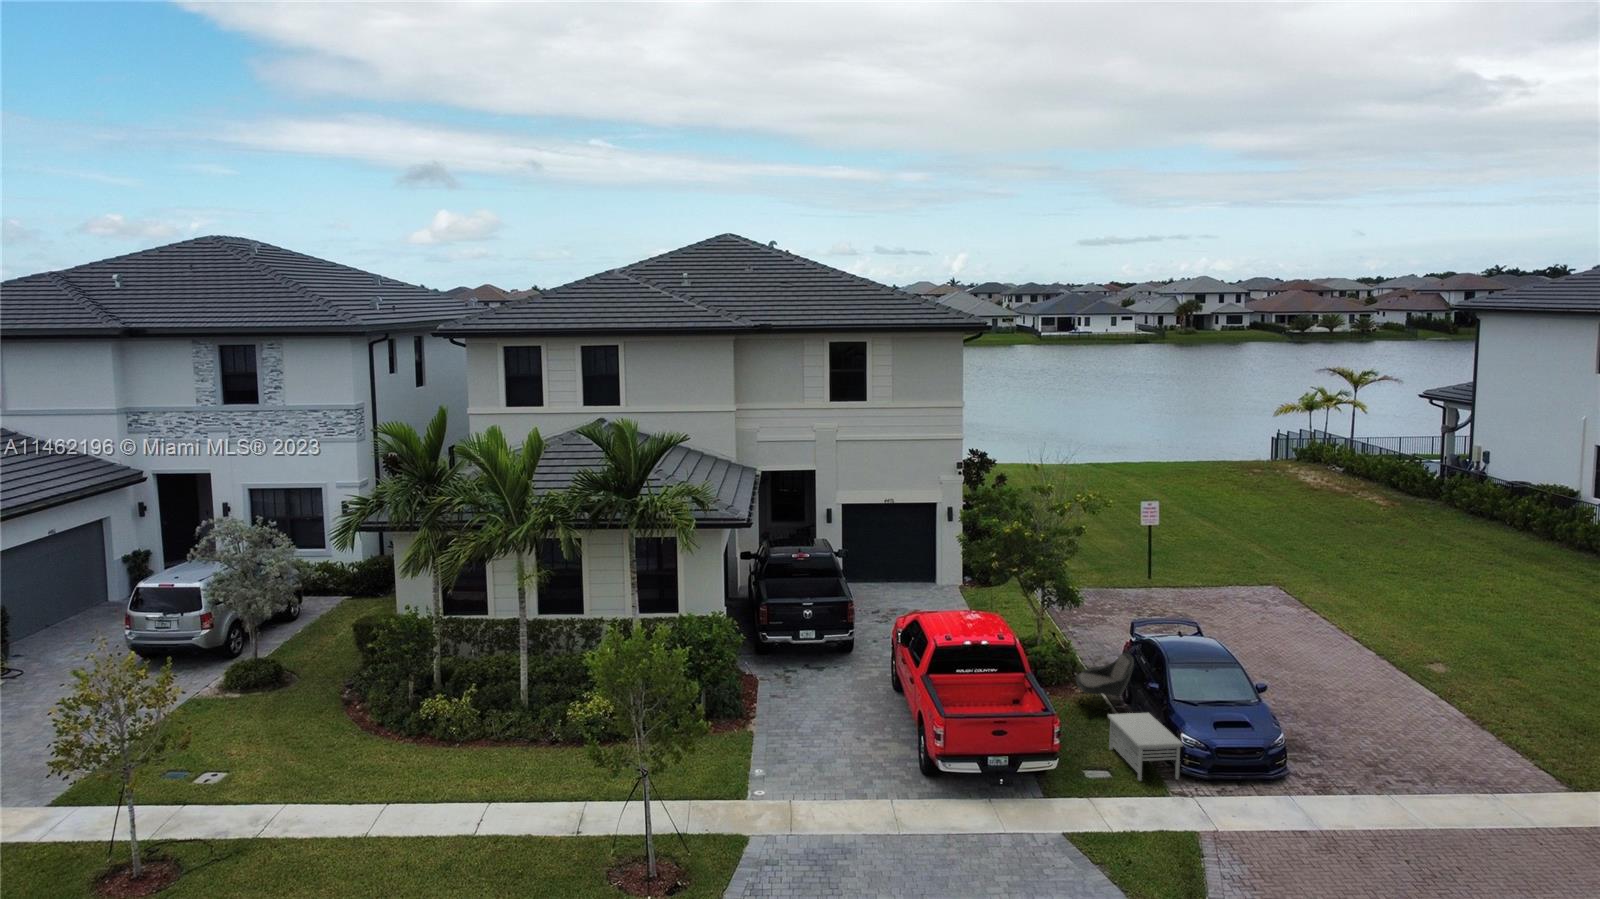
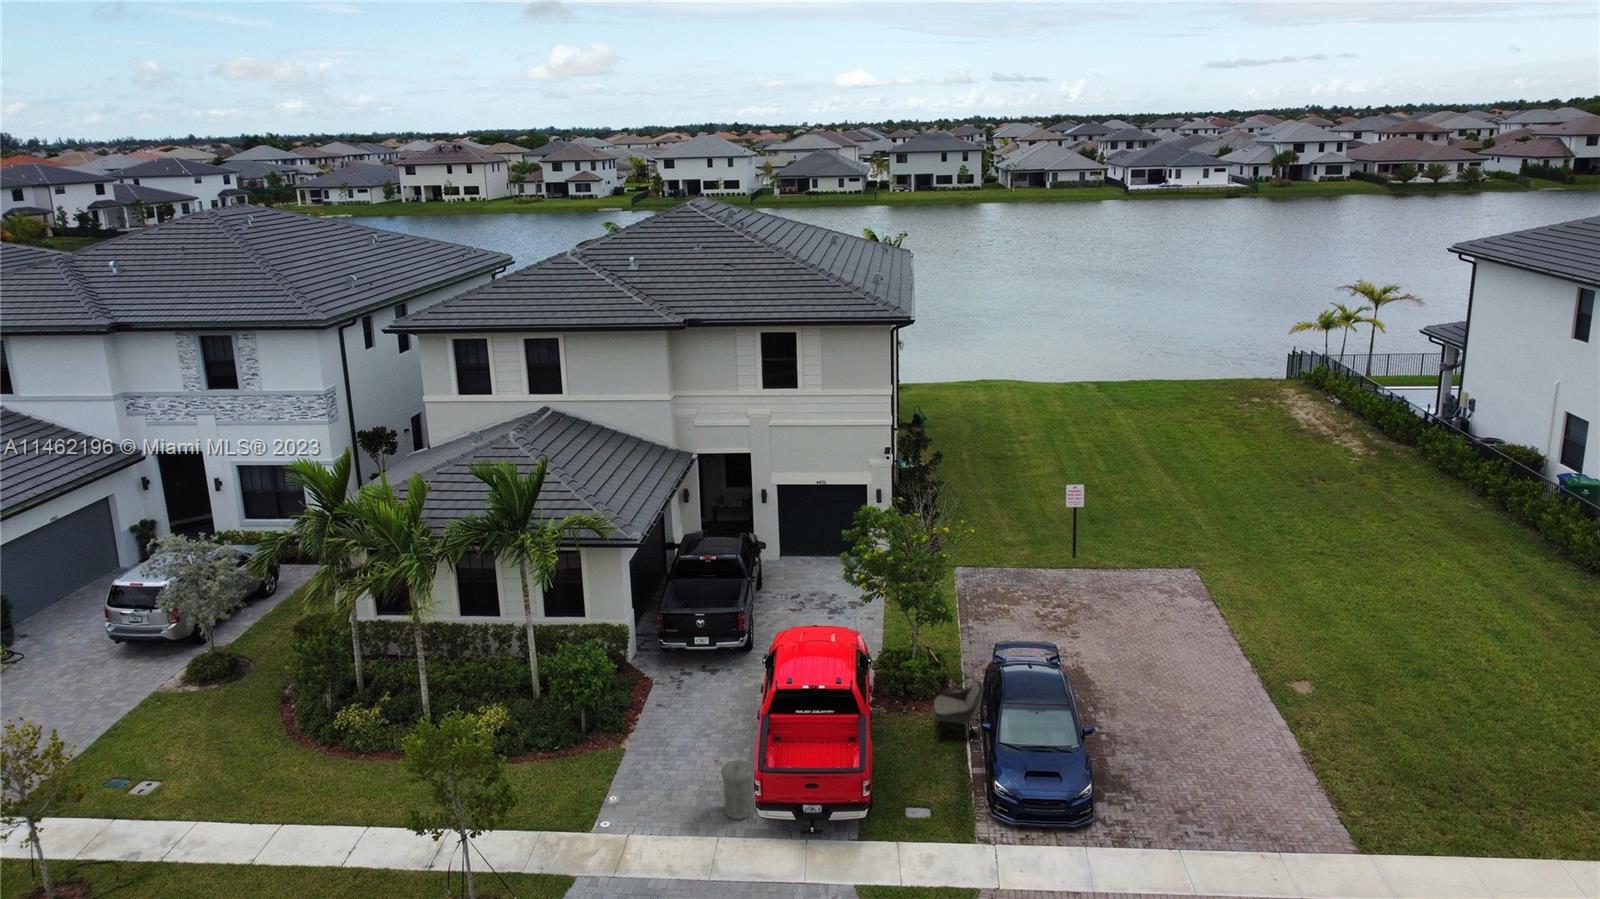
storage bench: present [1108,713,1183,781] -> none [940,751,993,823]
trash can: none [886,721,923,785] -> present [721,760,754,820]

